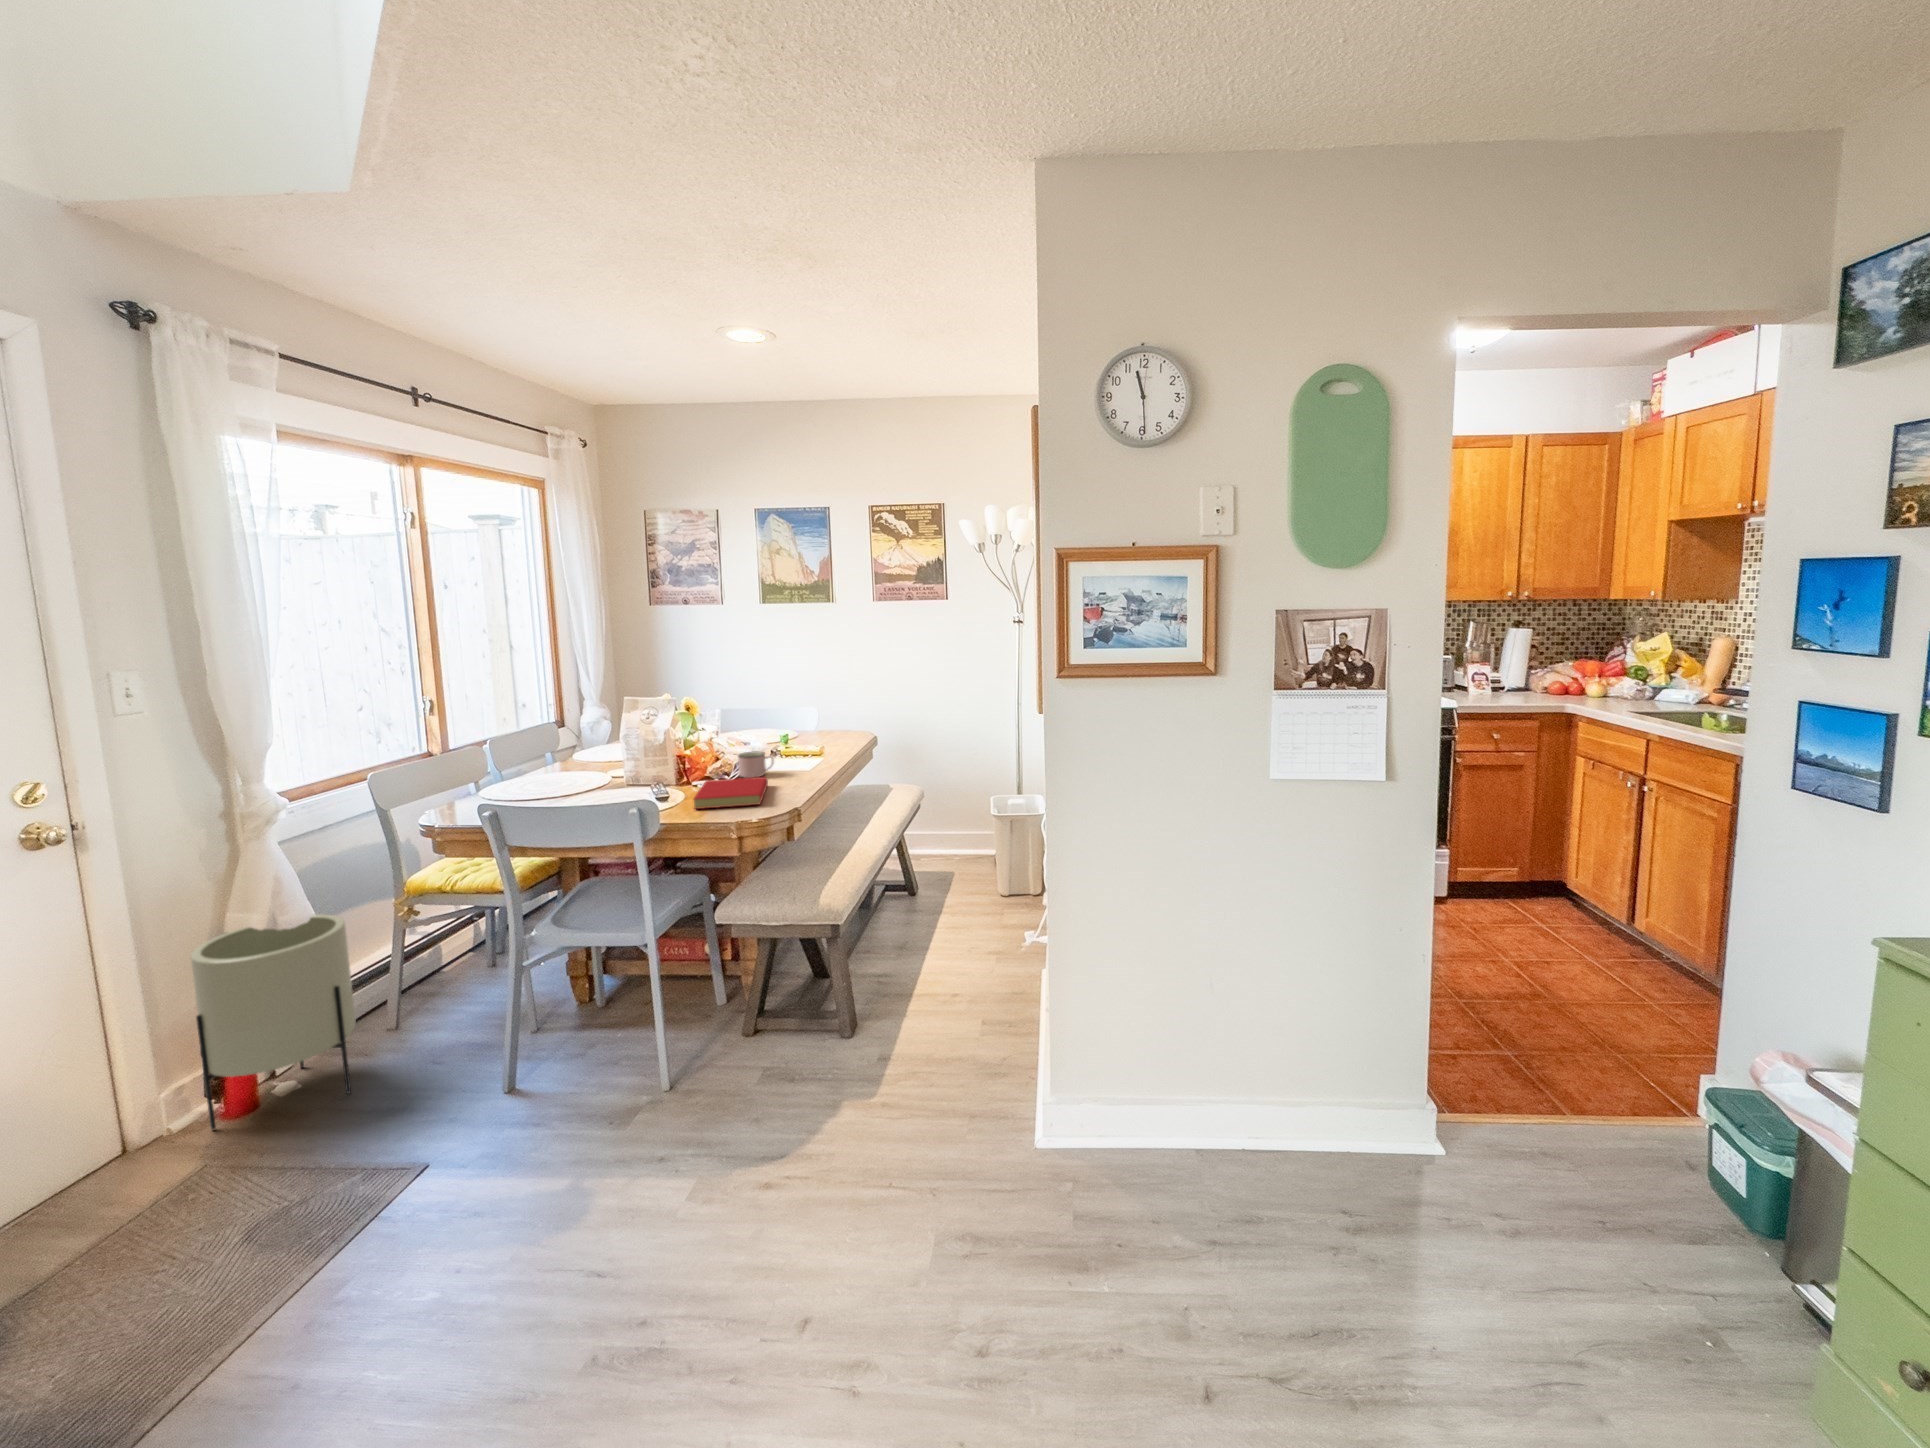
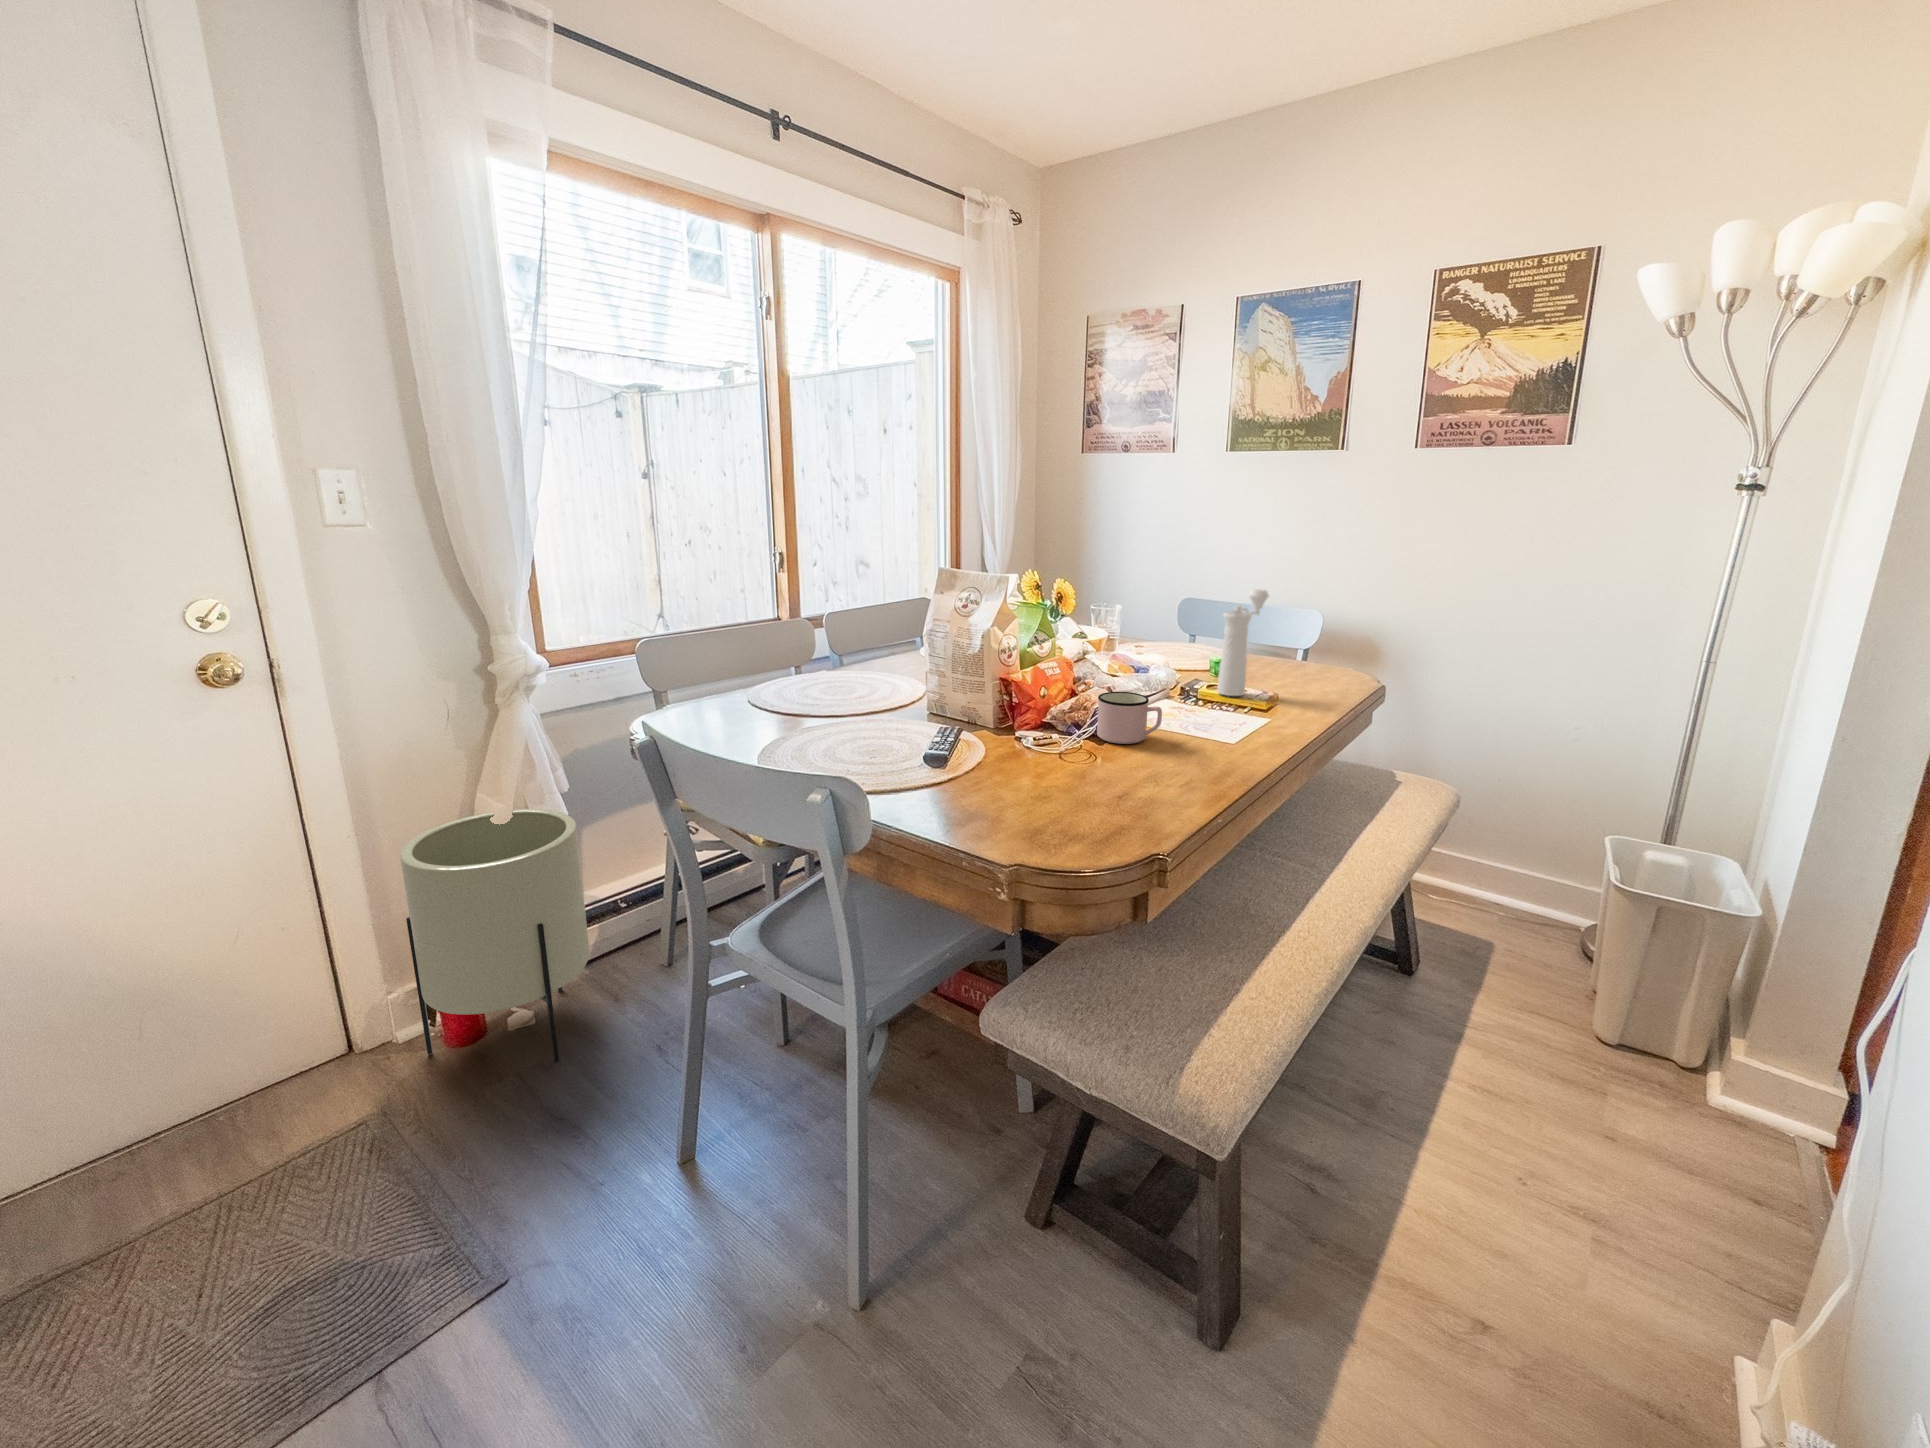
pepper mill: none [790,690,812,750] -> present [1217,589,1269,696]
book: present [694,777,768,809] -> none [963,737,1135,823]

